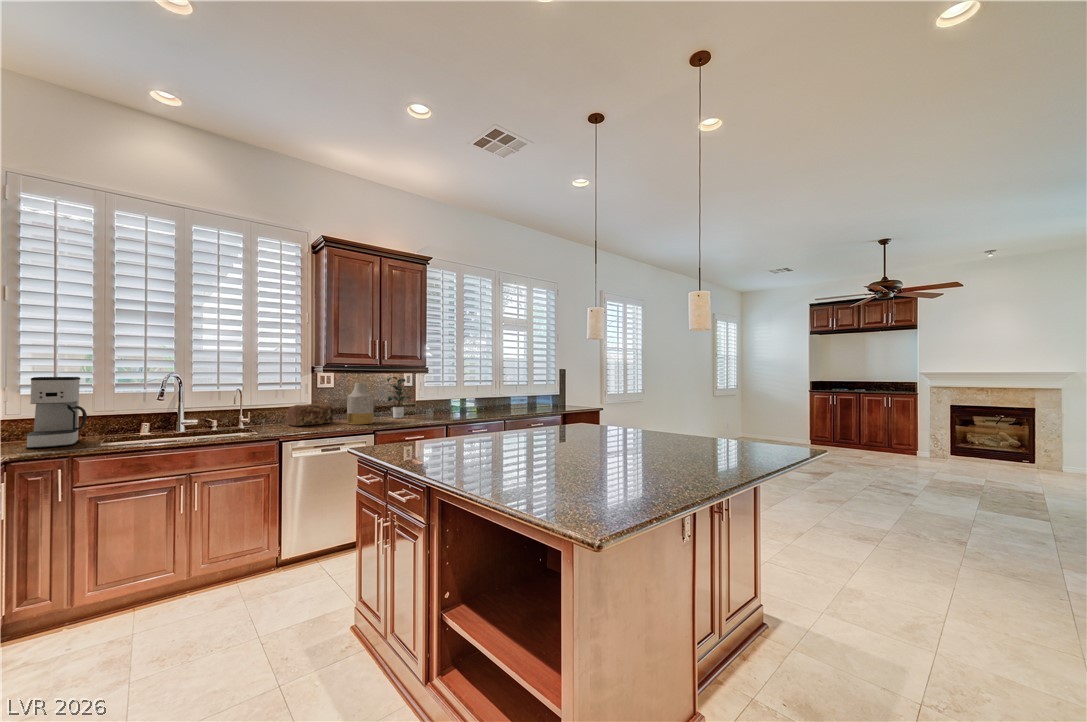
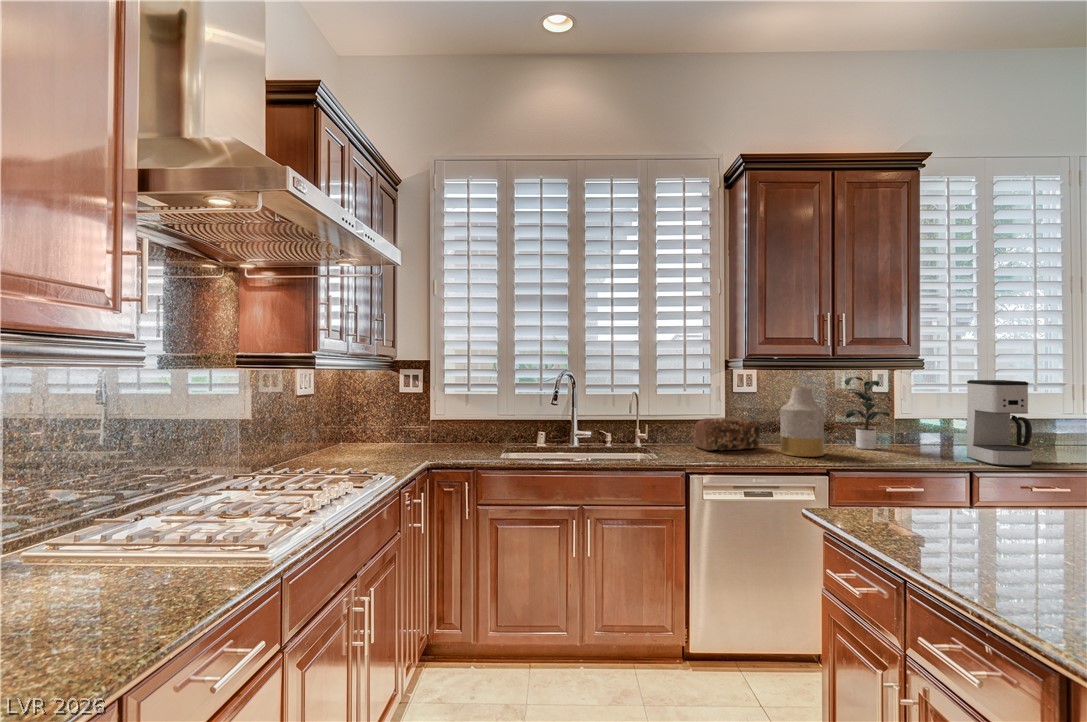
coffee maker: present [26,377,87,448] -> present [967,380,1032,466]

